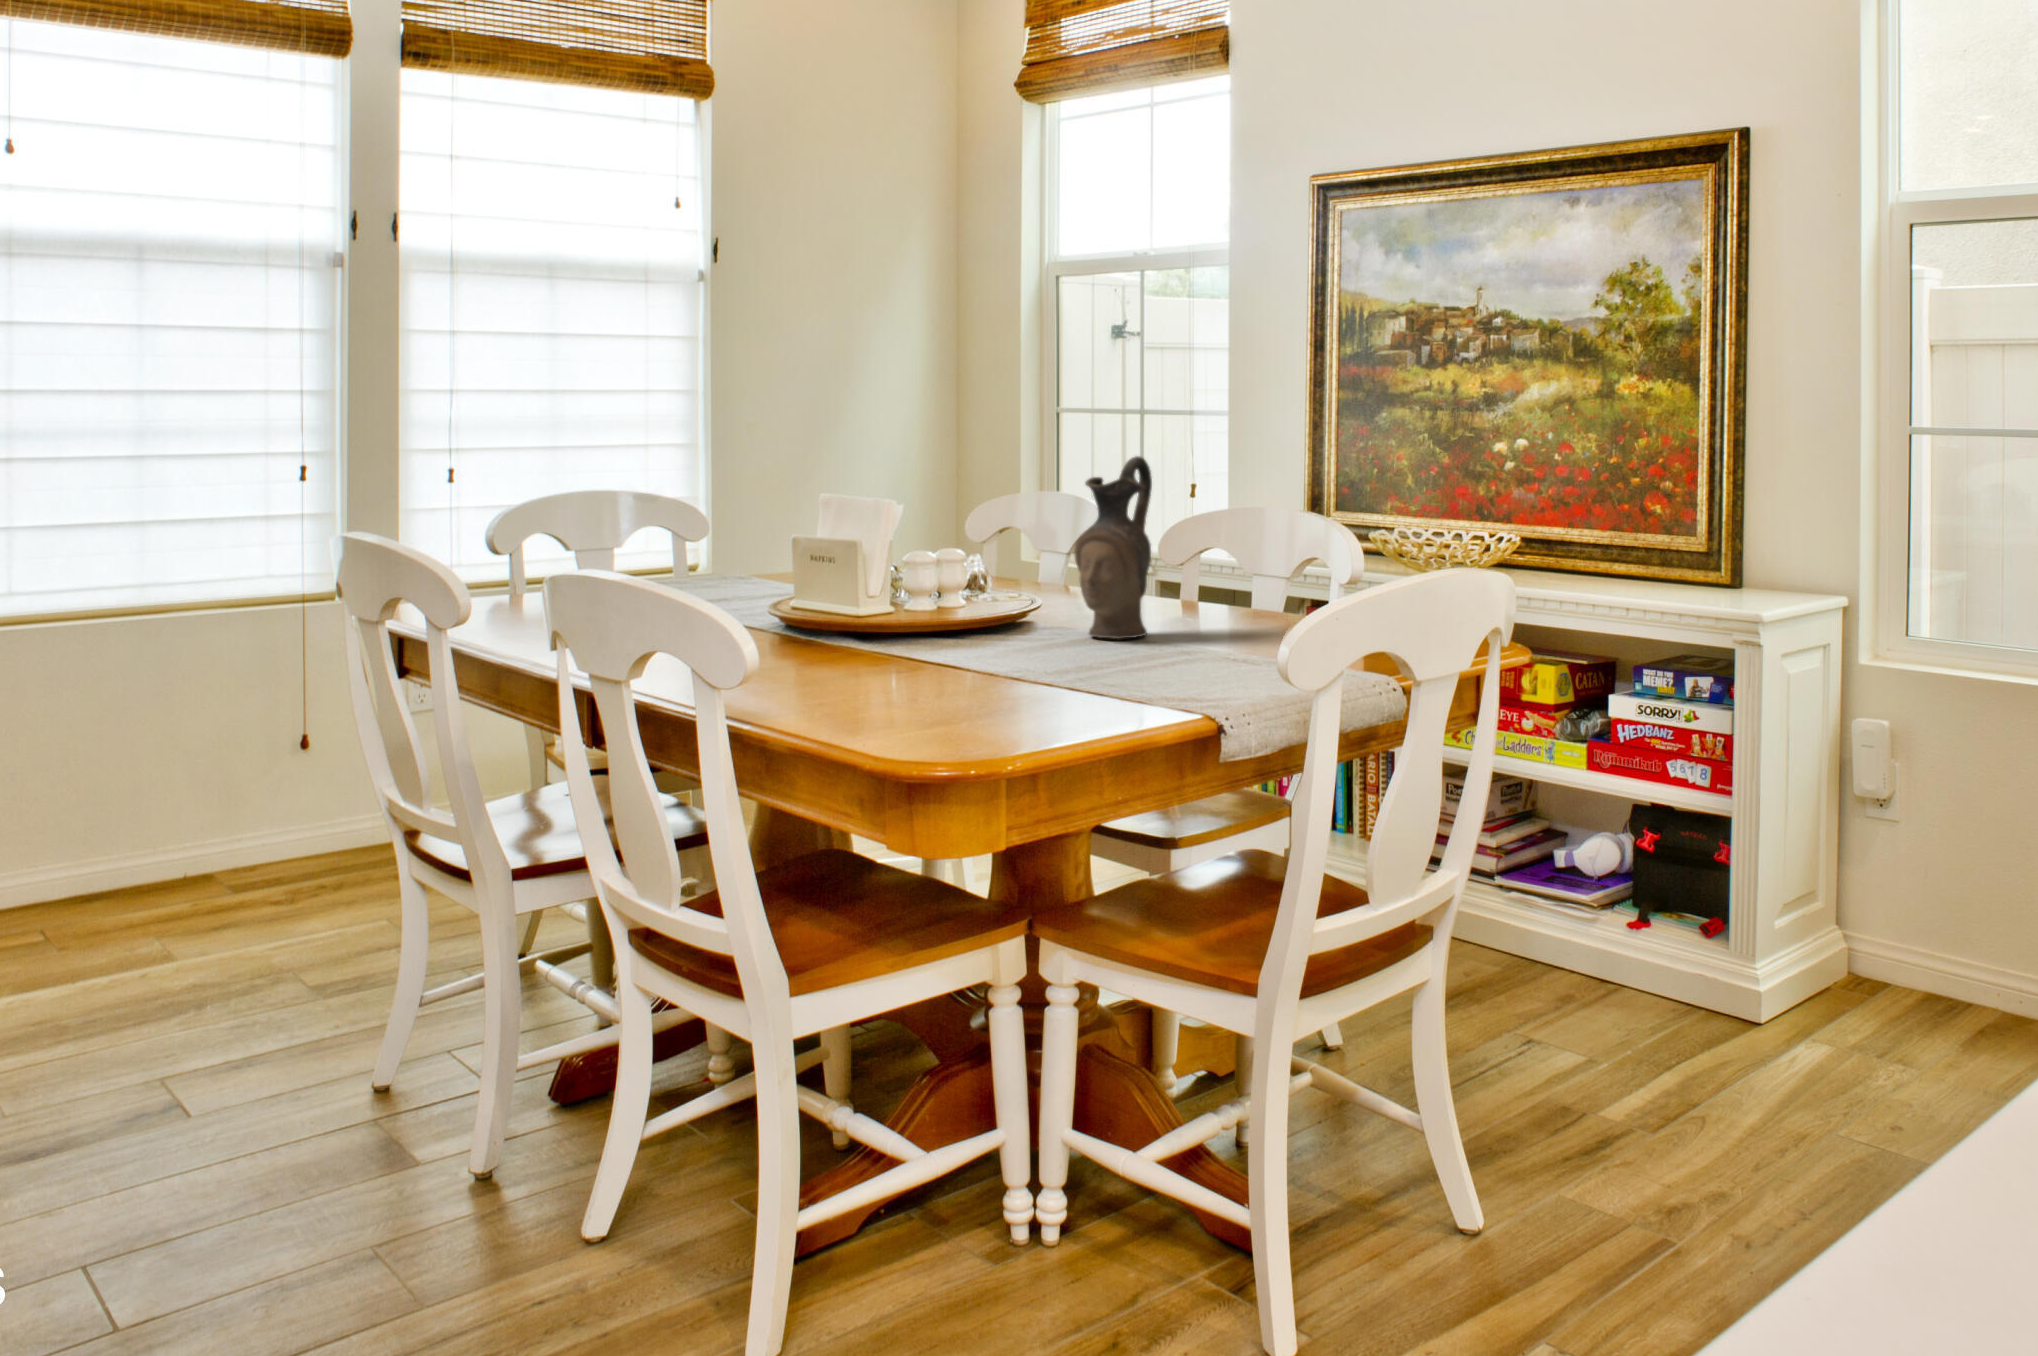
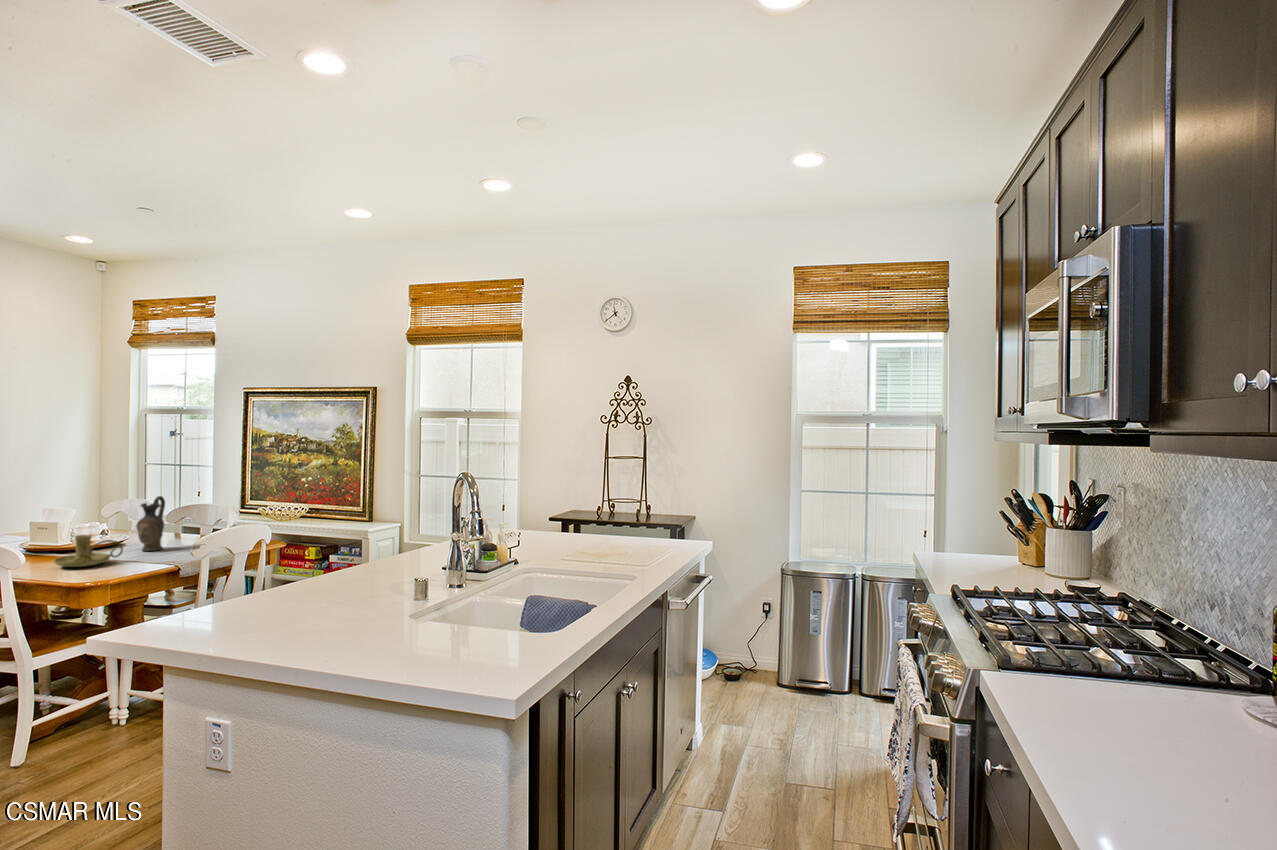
candle holder: none [855,566,1045,673] -> present [54,535,123,567]

